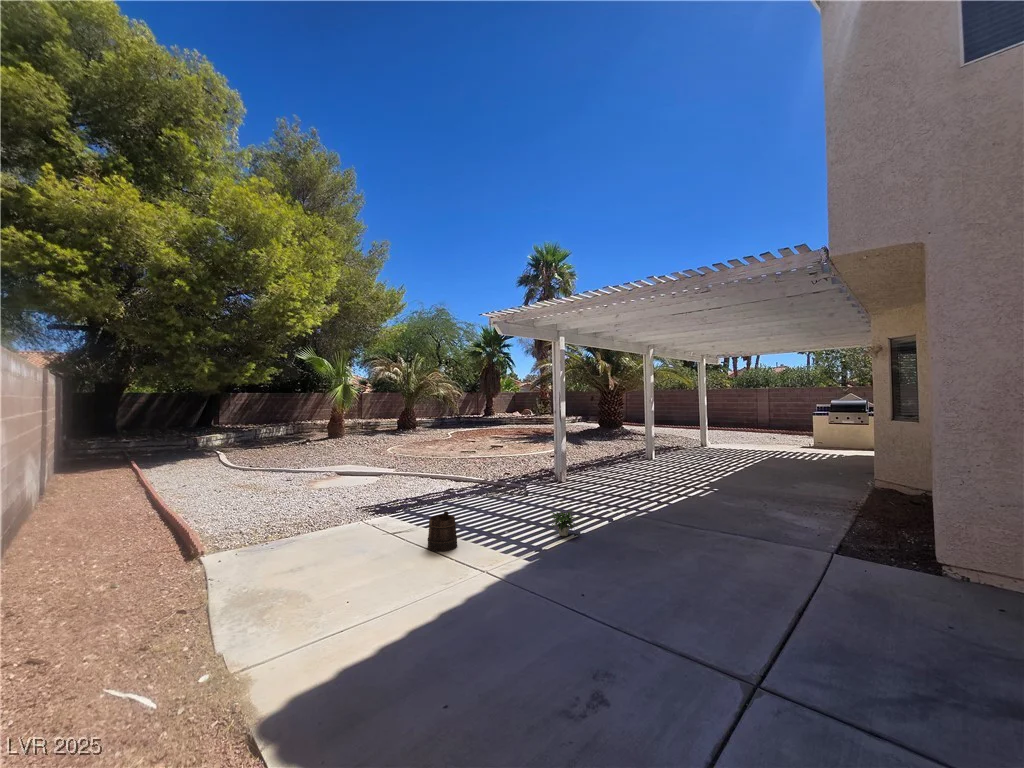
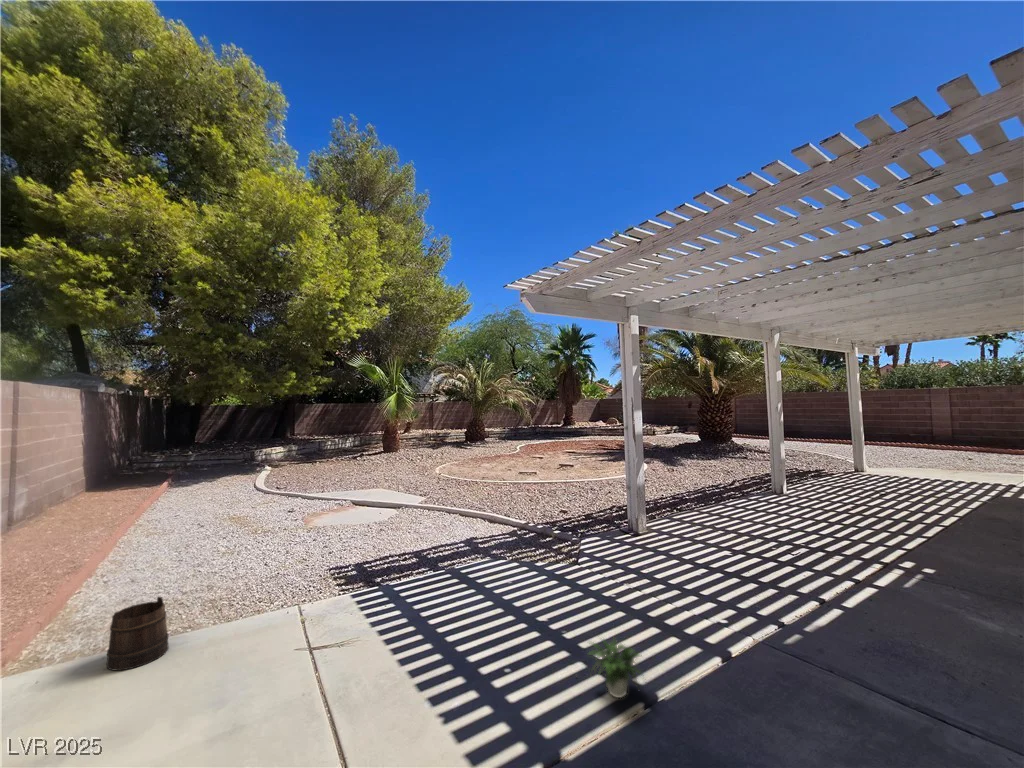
bucket: present [428,511,457,552] -> present [107,597,169,671]

